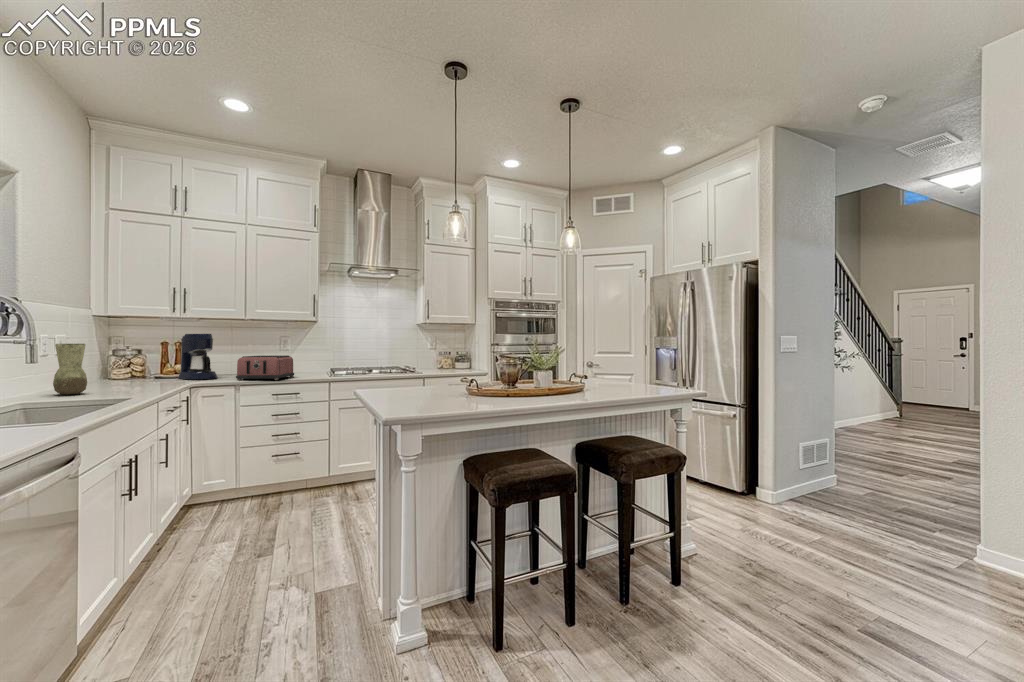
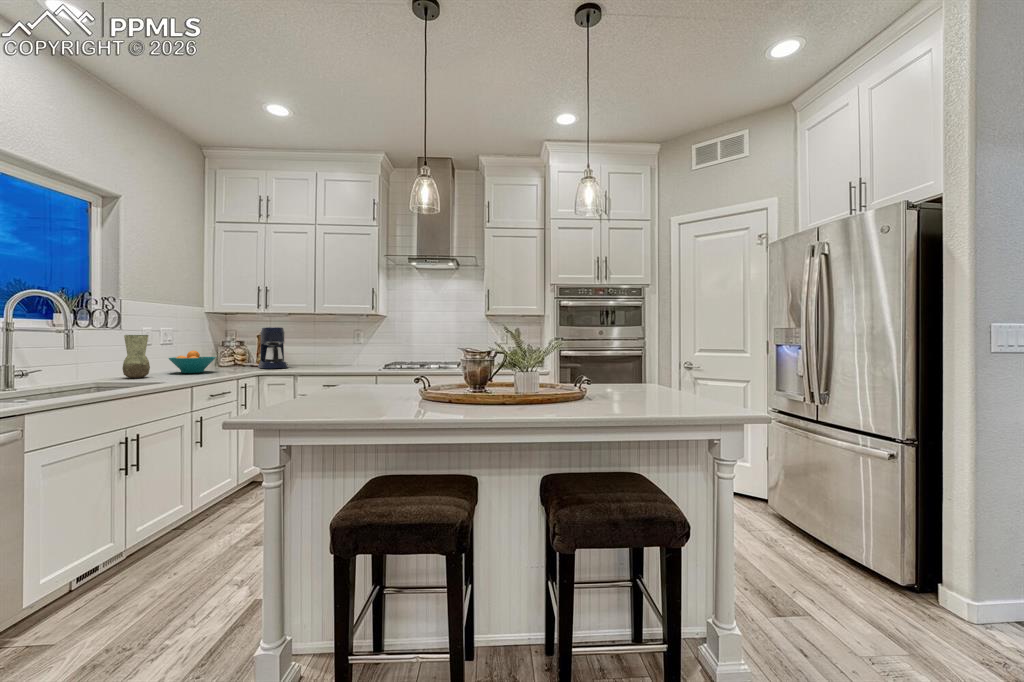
toaster: present [236,355,294,380] -> none [294,348,352,371]
fruit bowl: none [90,361,149,387] -> present [169,351,216,373]

